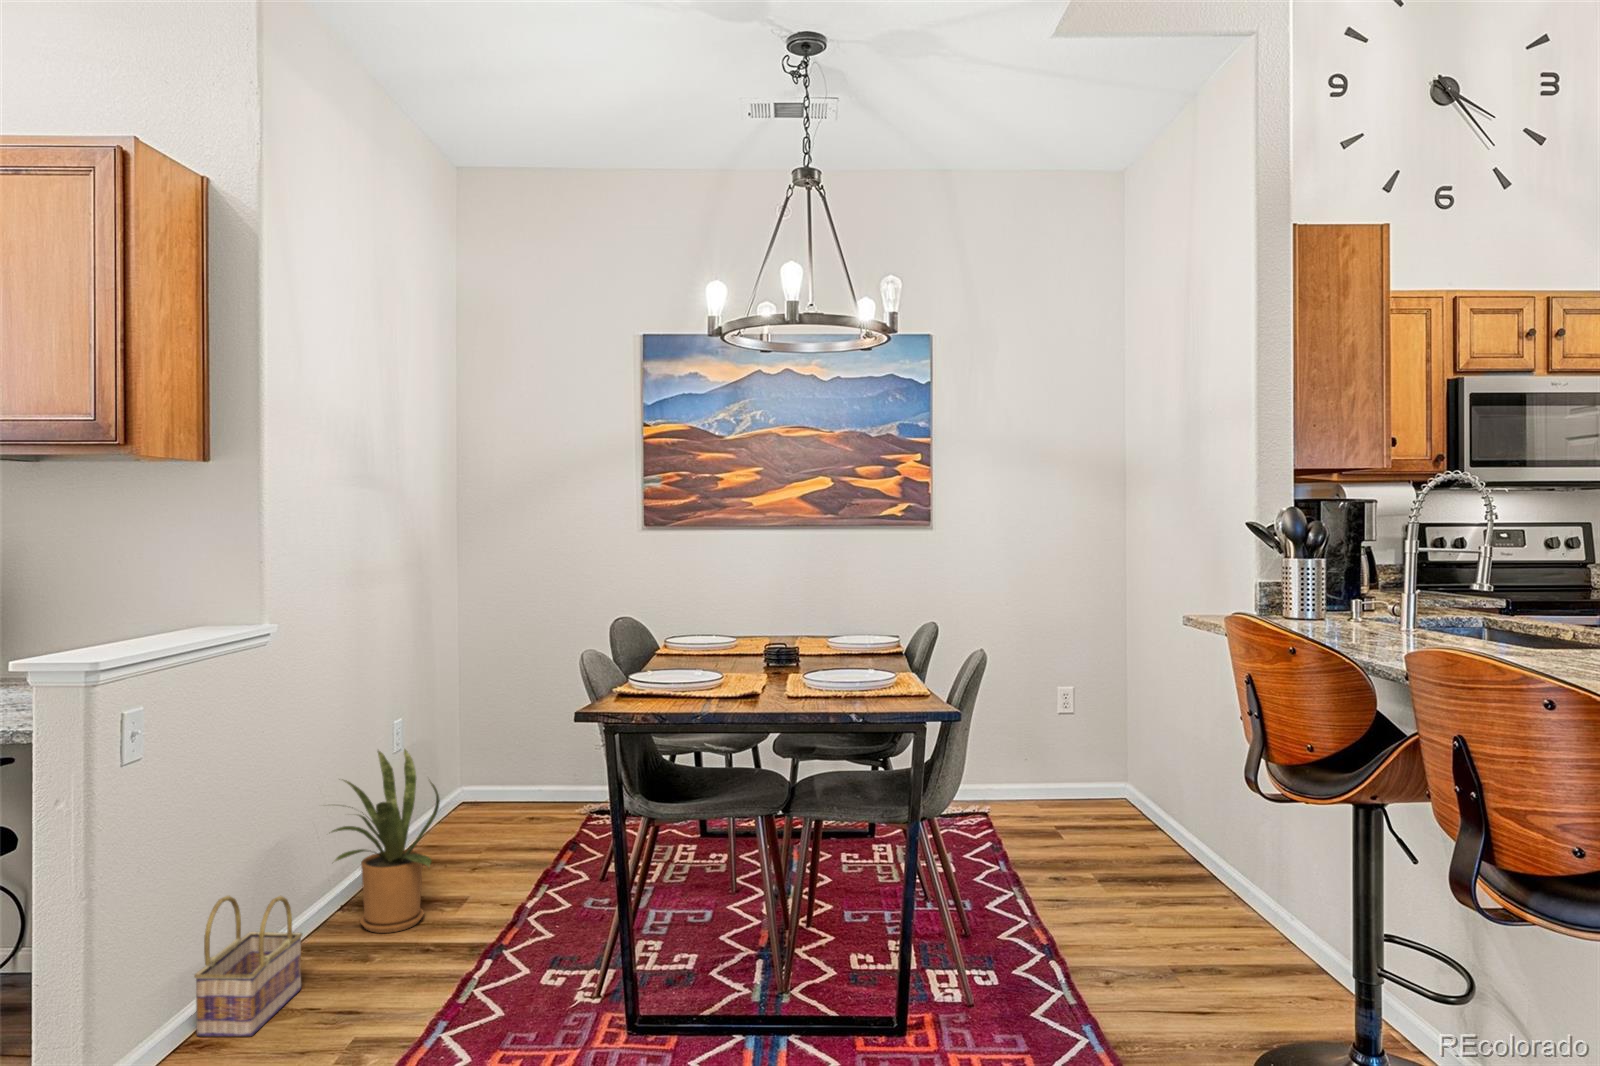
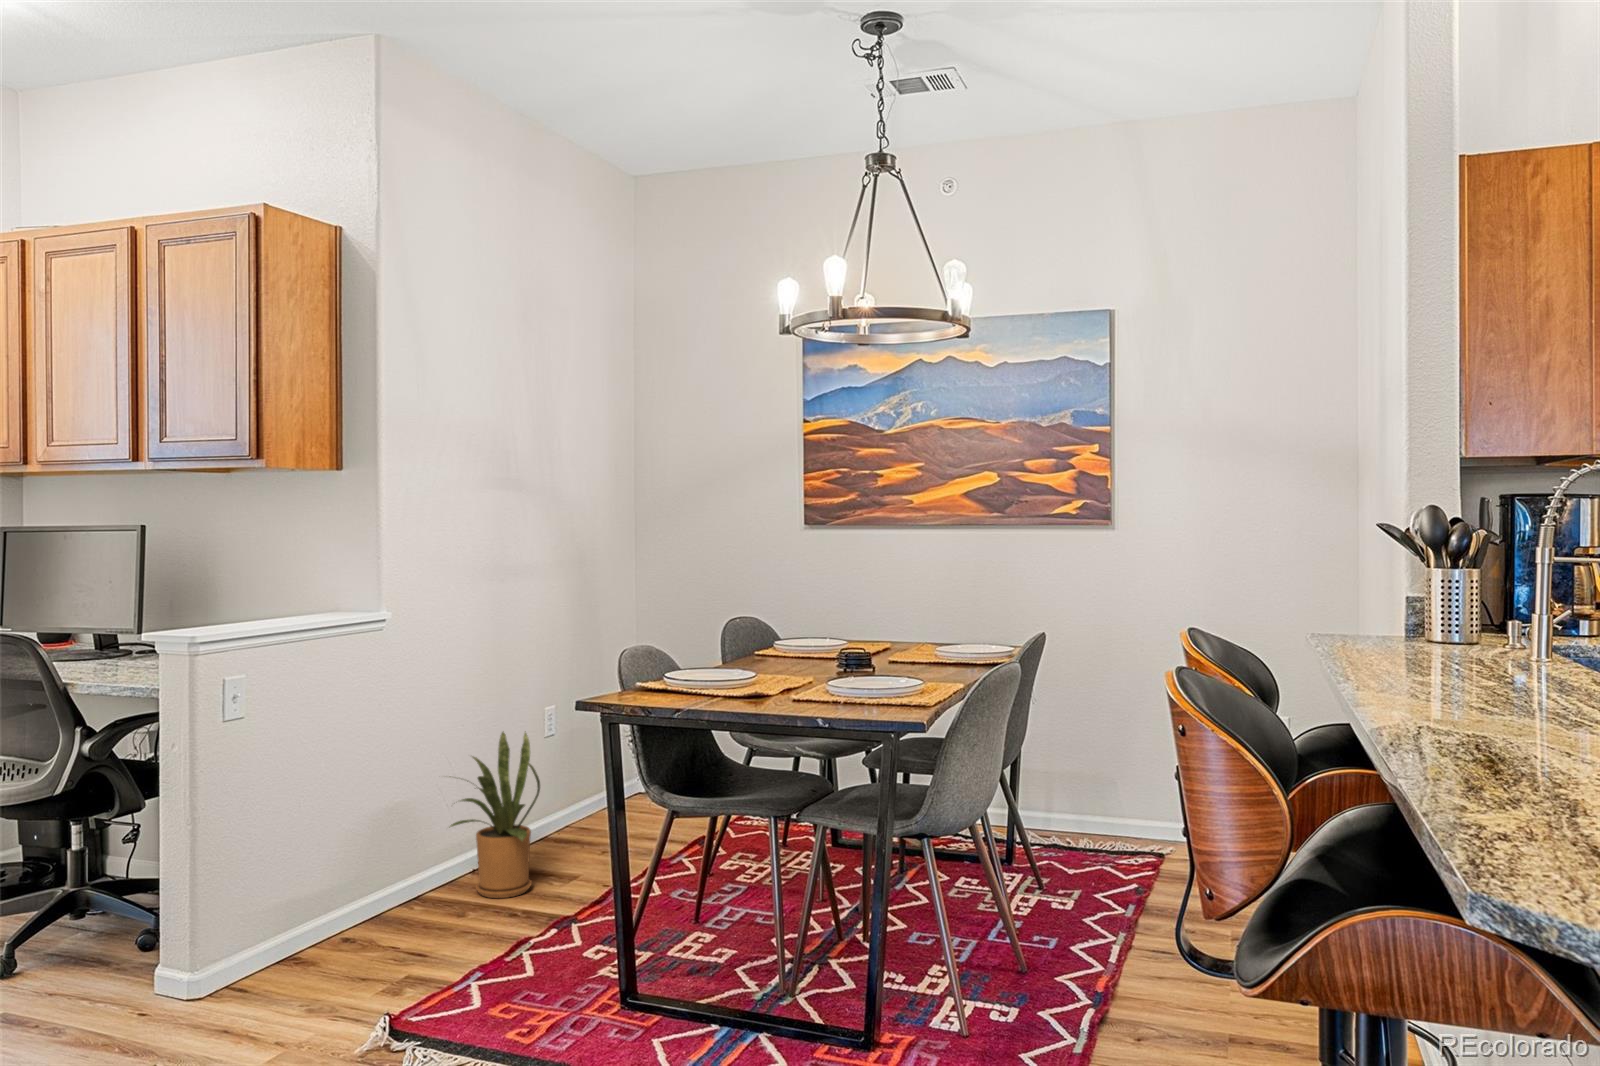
basket: present [194,896,302,1036] -> none [296,842,397,963]

